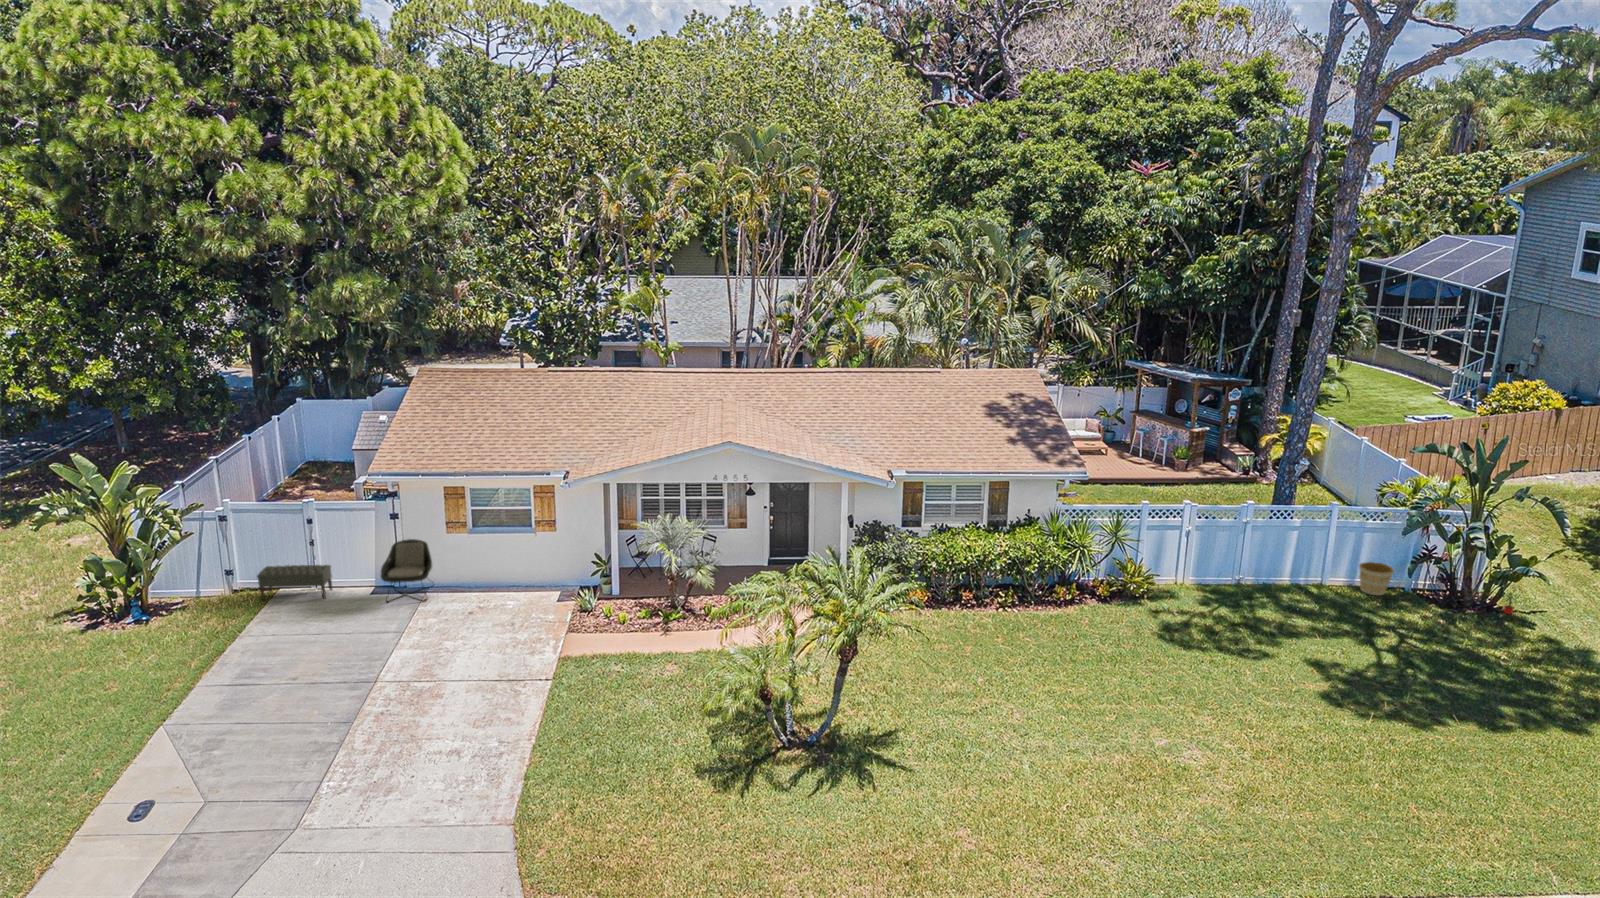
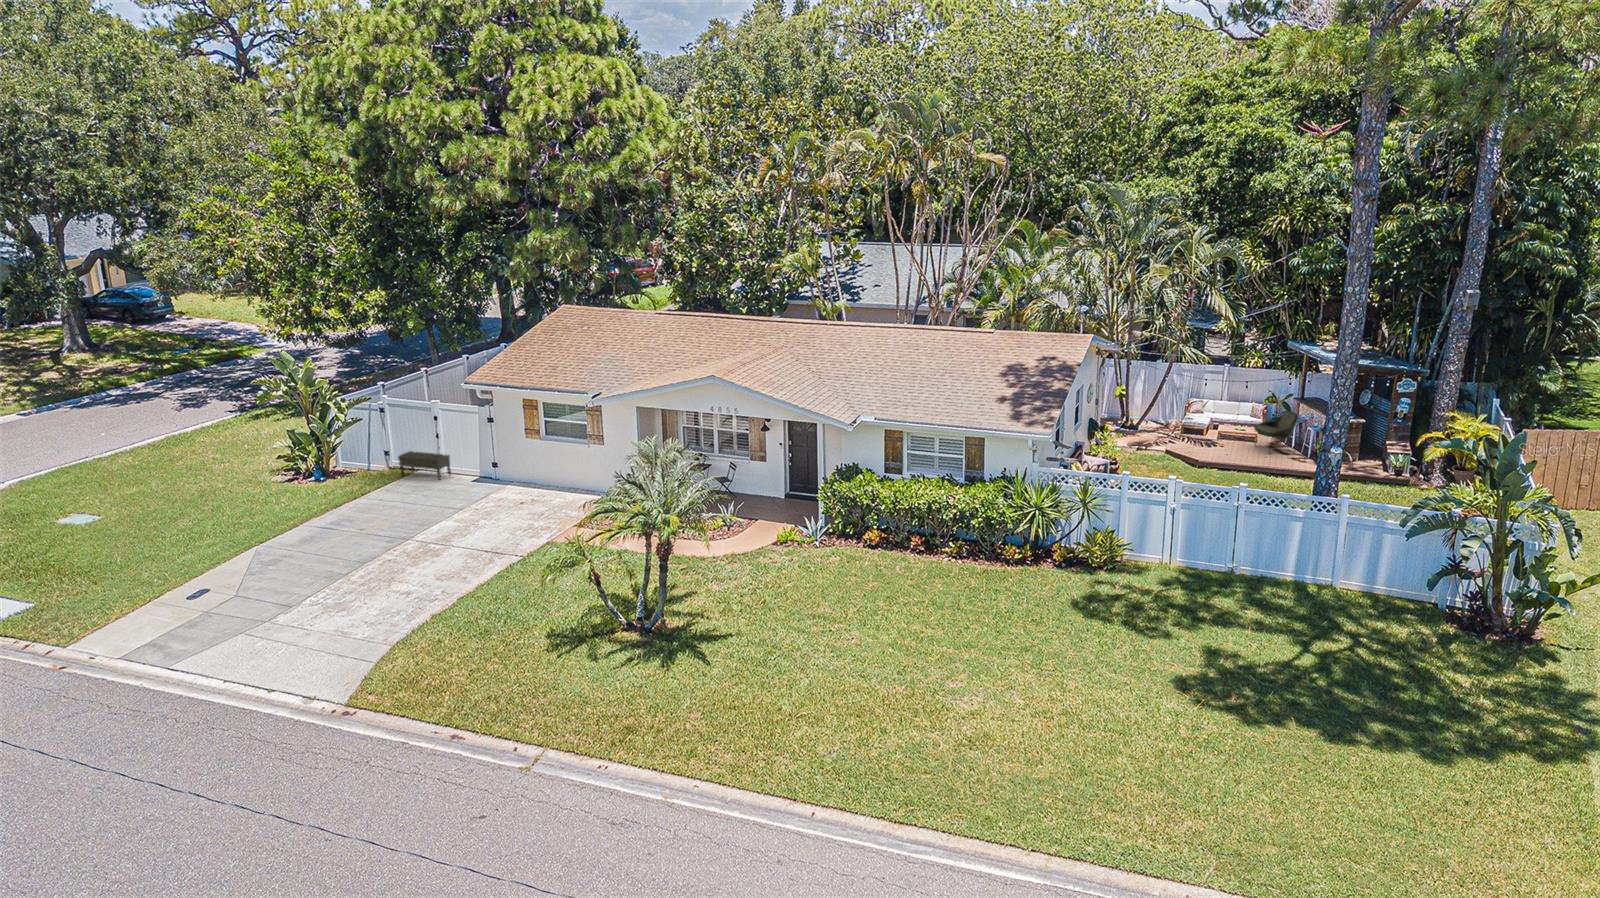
lounge chair: present [381,539,432,603] -> present [1254,411,1299,449]
wooden bucket: present [1359,562,1394,595] -> none [1369,567,1411,607]
potted plant: present [1504,585,1516,614] -> none [1531,612,1570,649]

